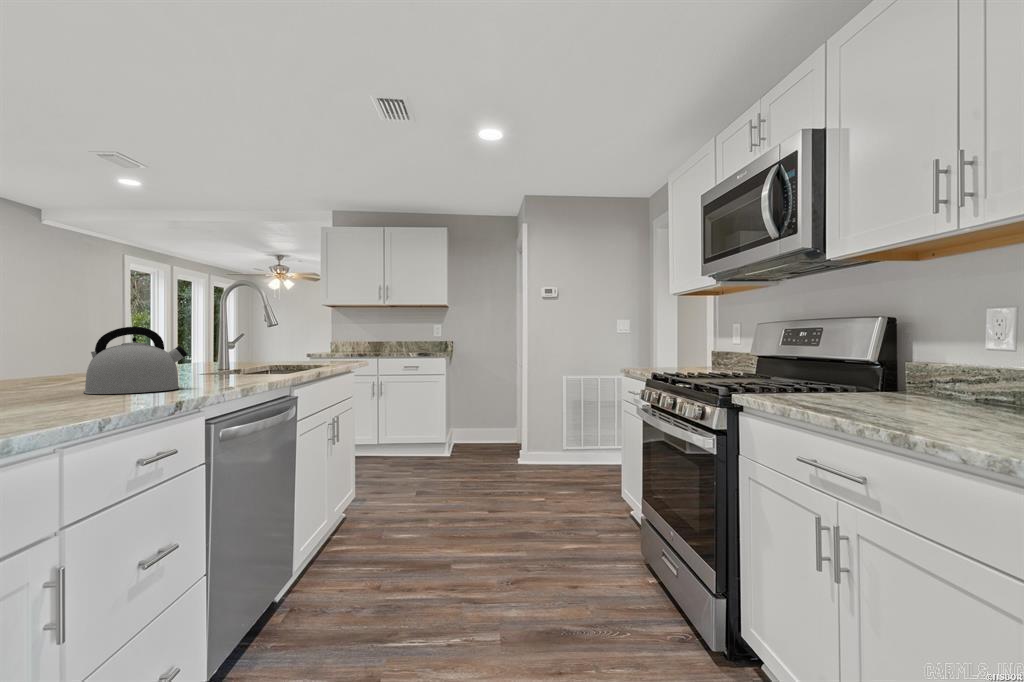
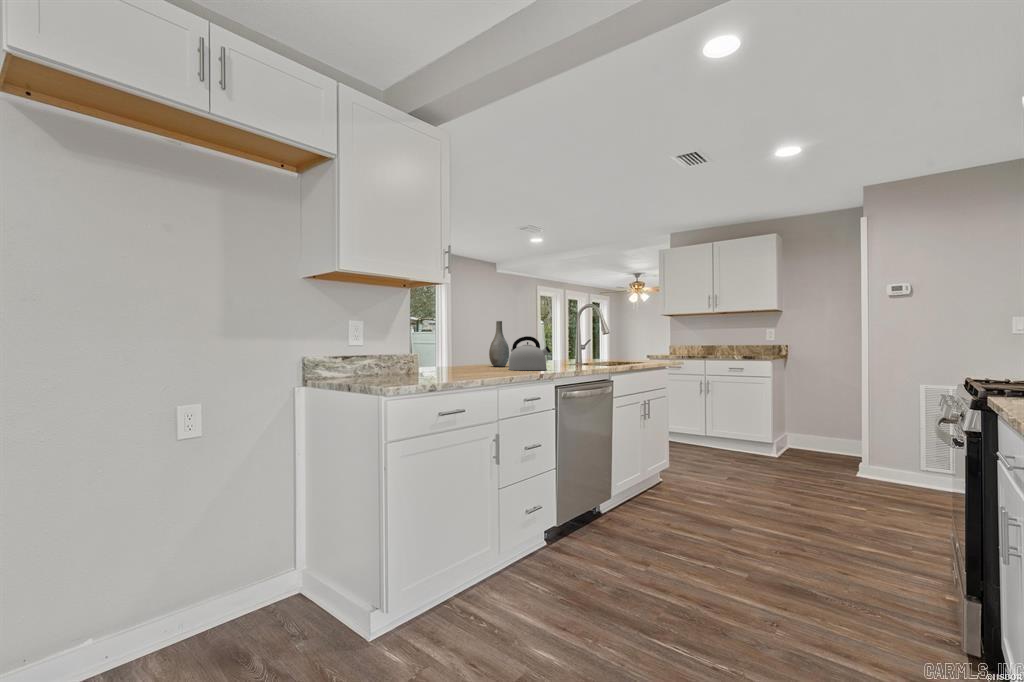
vase: none [29,295,84,385] -> present [489,321,509,367]

